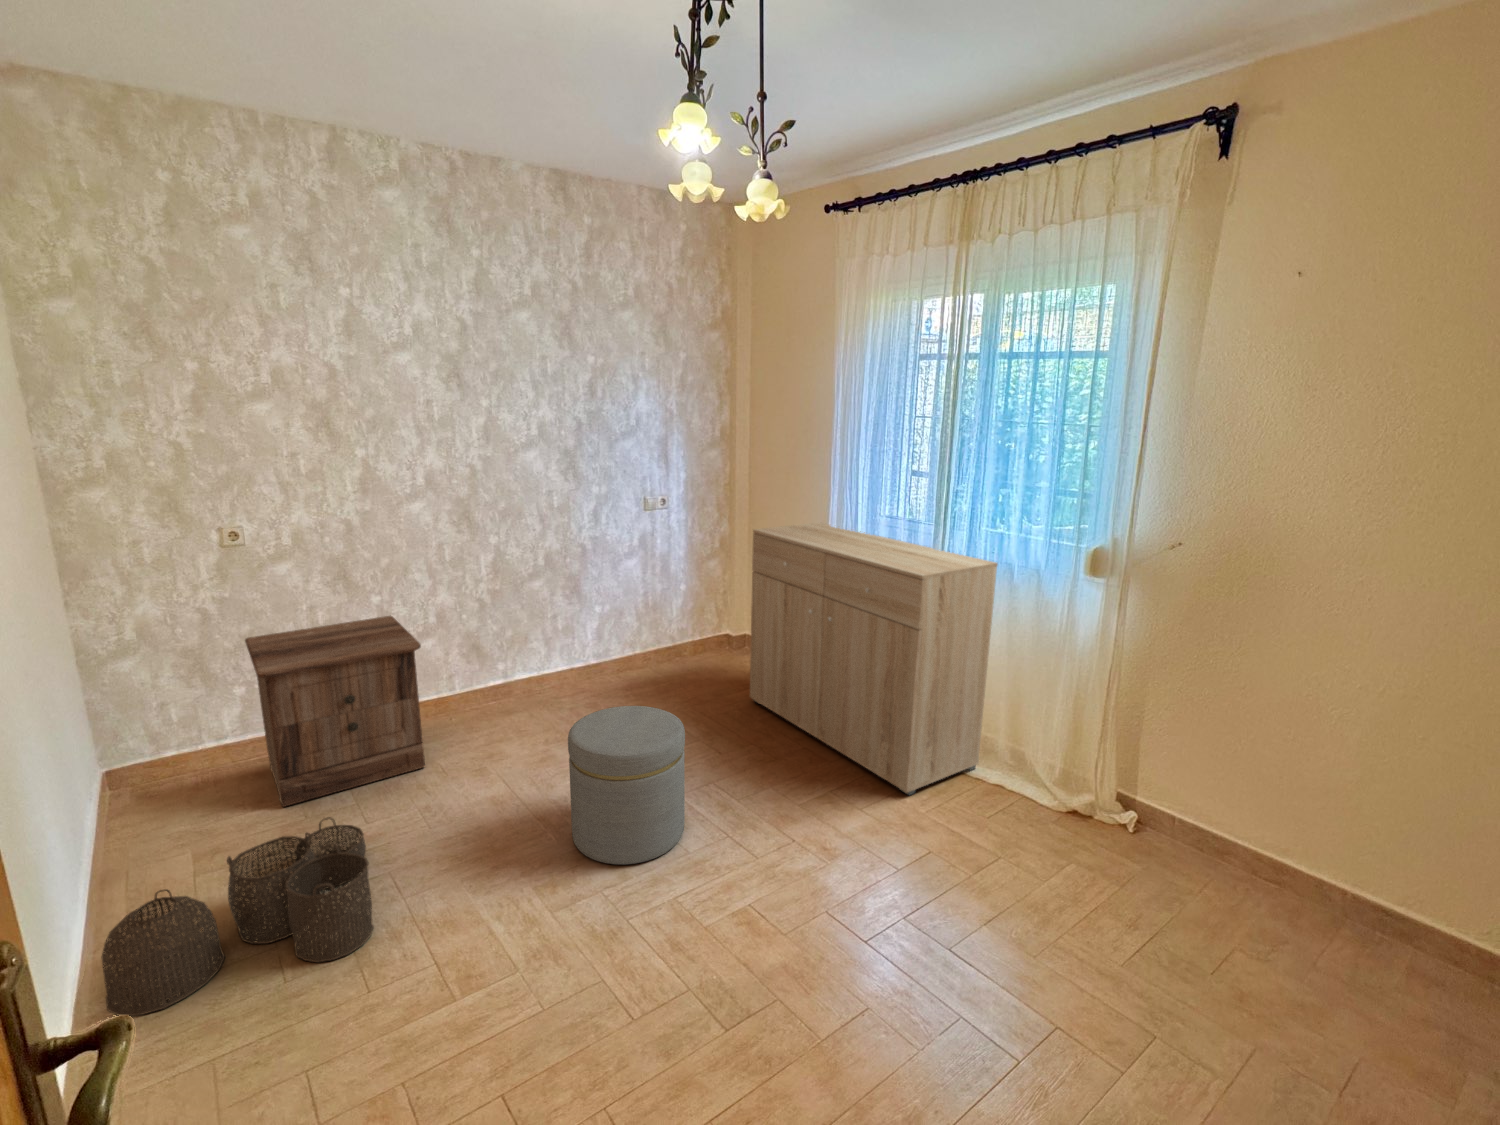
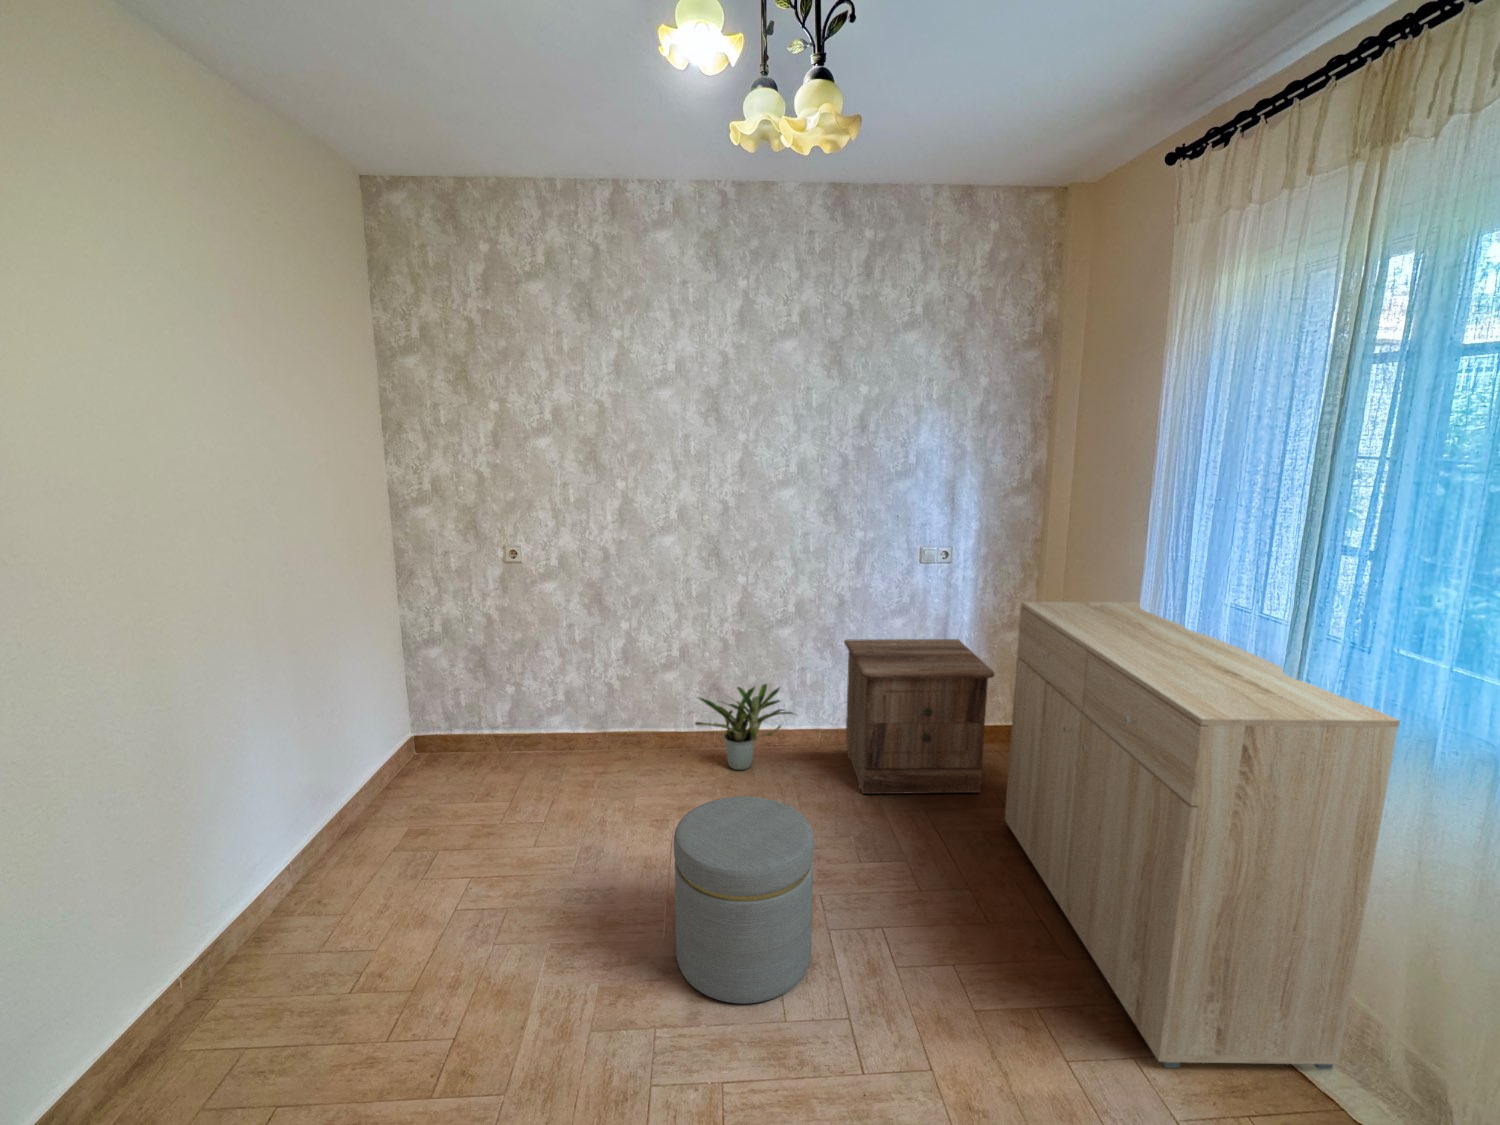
nightstand: present [245,616,425,807] -> present [844,639,995,794]
potted plant: none [464,632,567,717] -> present [695,684,793,770]
woven basket: present [101,817,373,1016] -> none [267,831,512,980]

